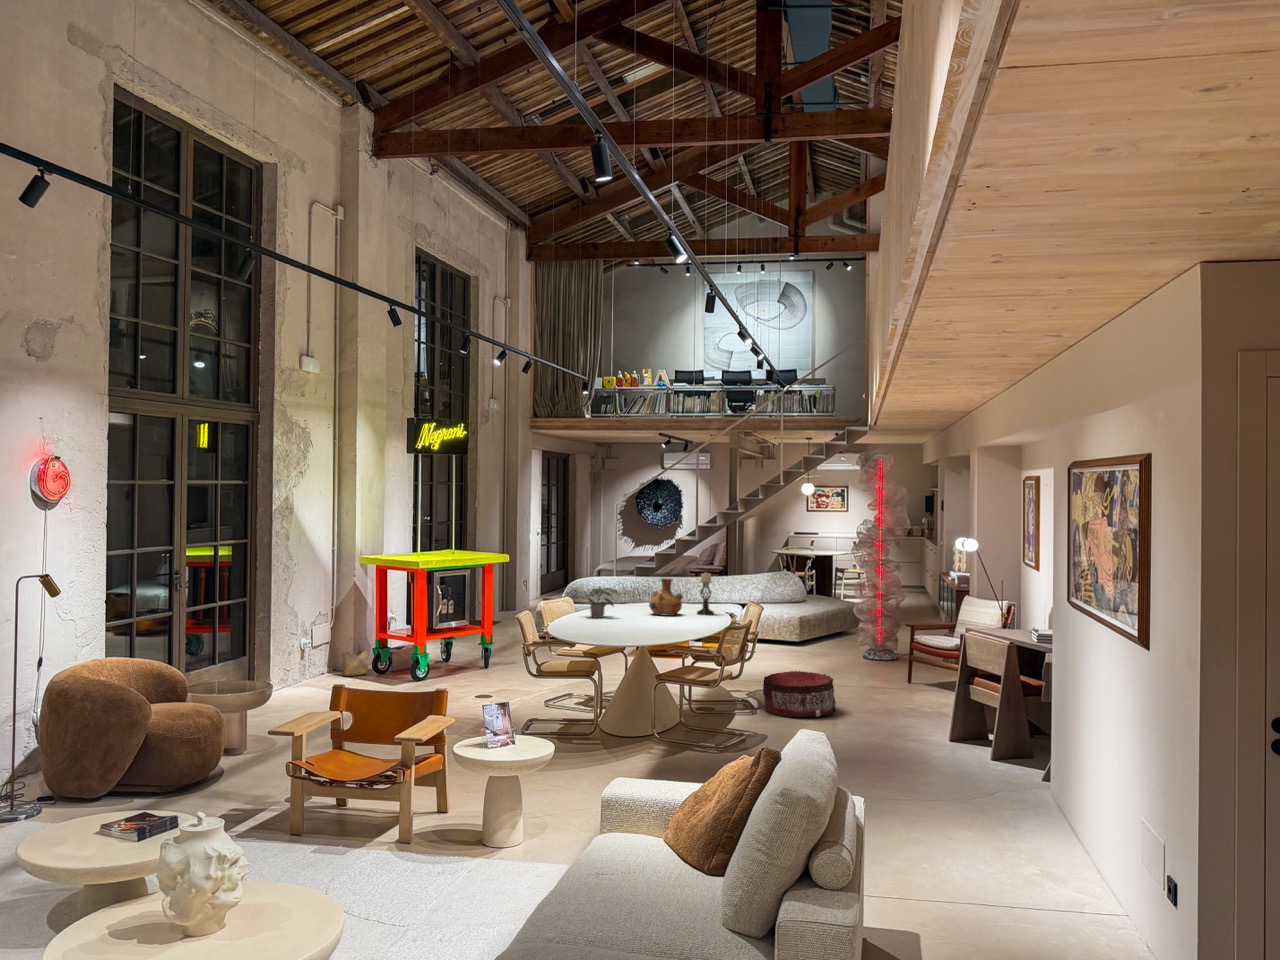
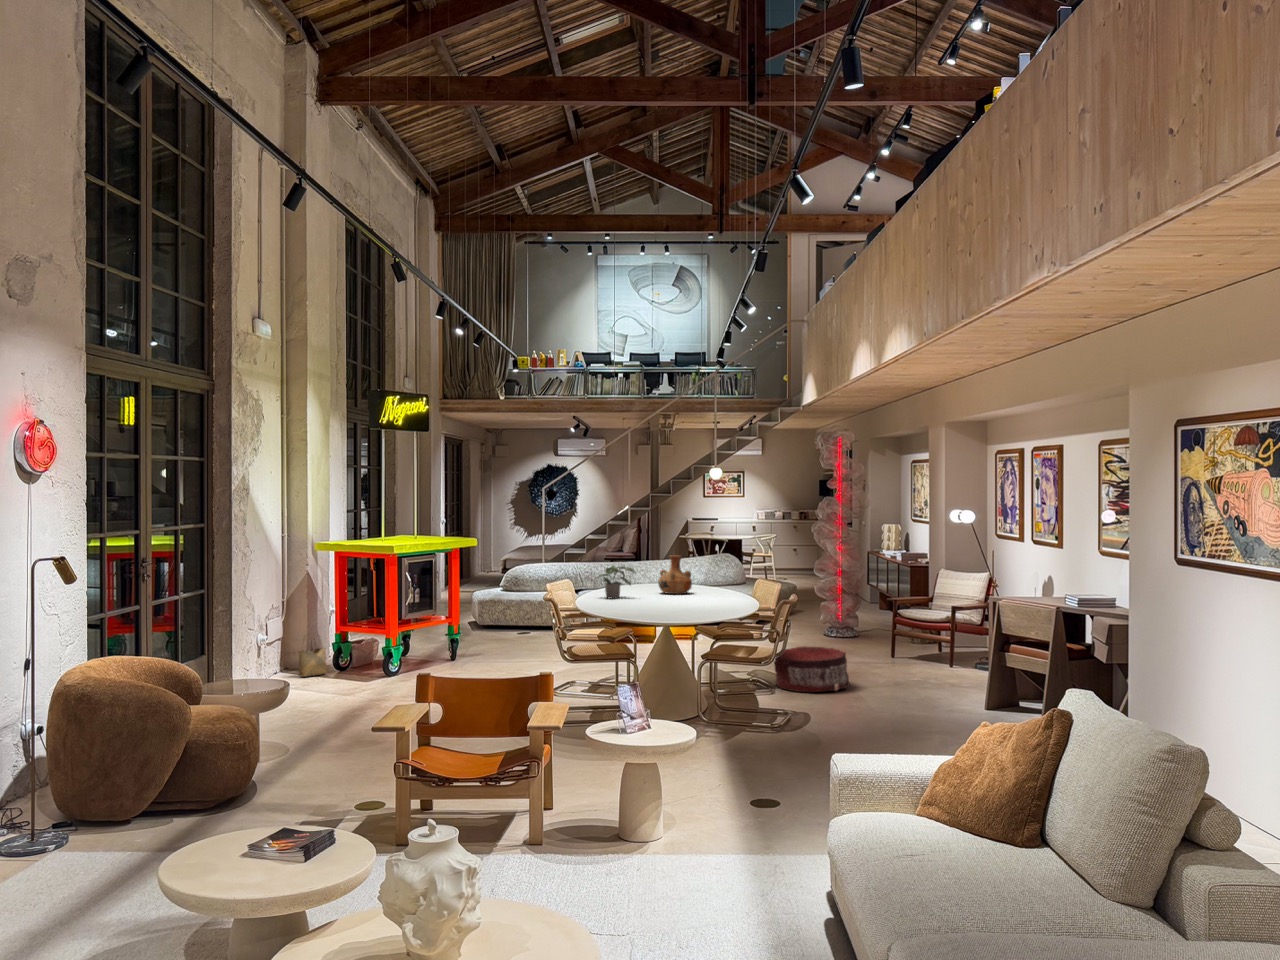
candle holder: present [697,573,714,615] -> none [704,548,723,593]

